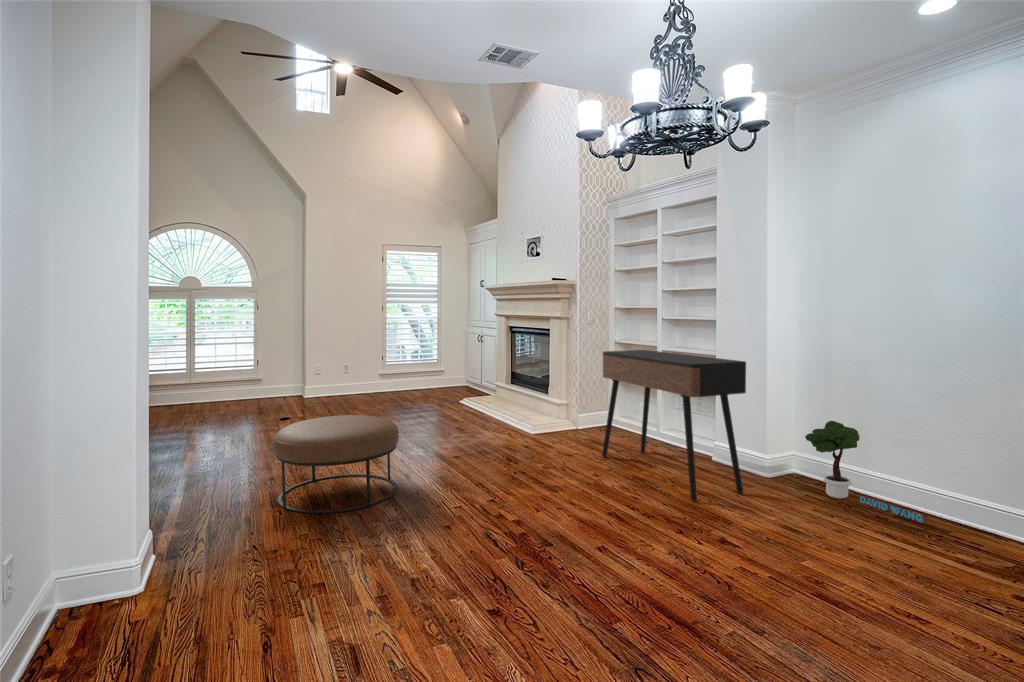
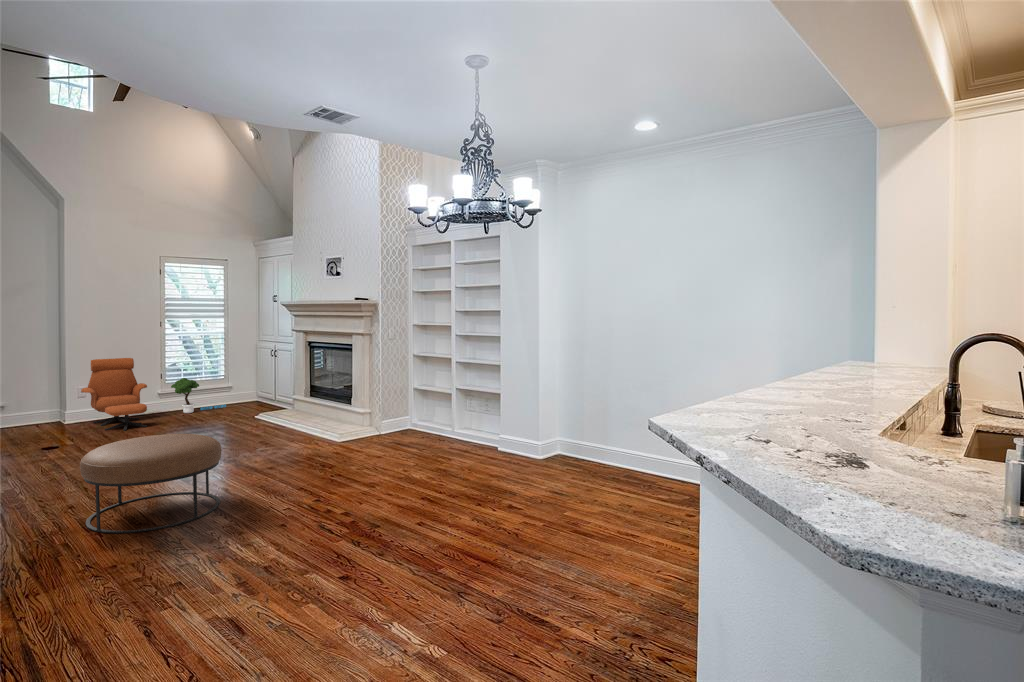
lounge chair: none [319,341,370,408] -> present [81,358,147,431]
console table: present [602,350,746,501] -> none [408,363,523,482]
potted tree: present [805,421,923,523] -> present [171,378,226,413]

